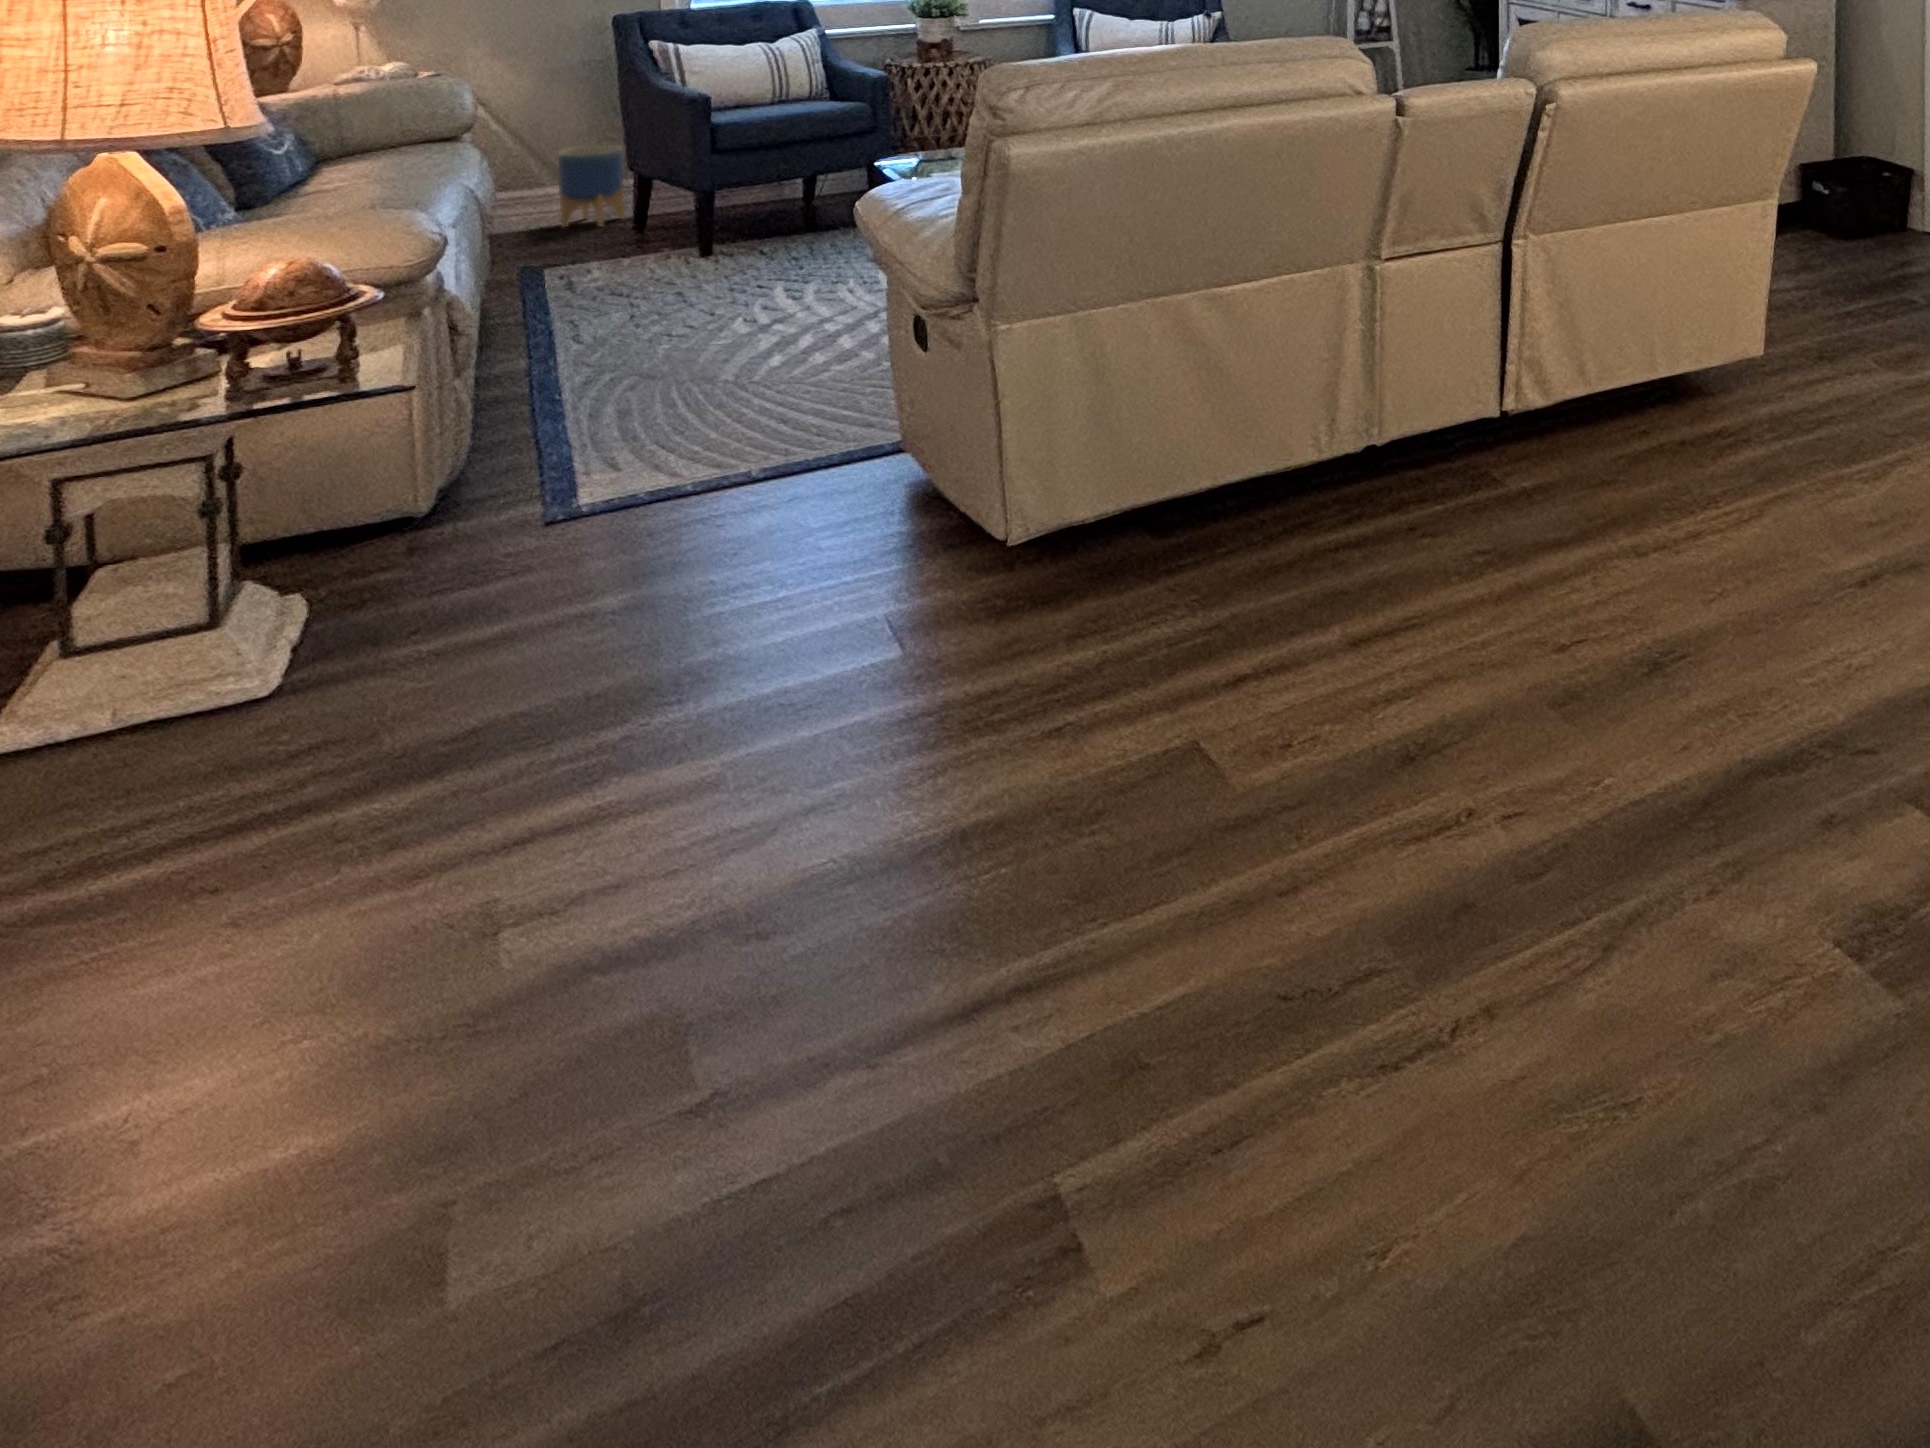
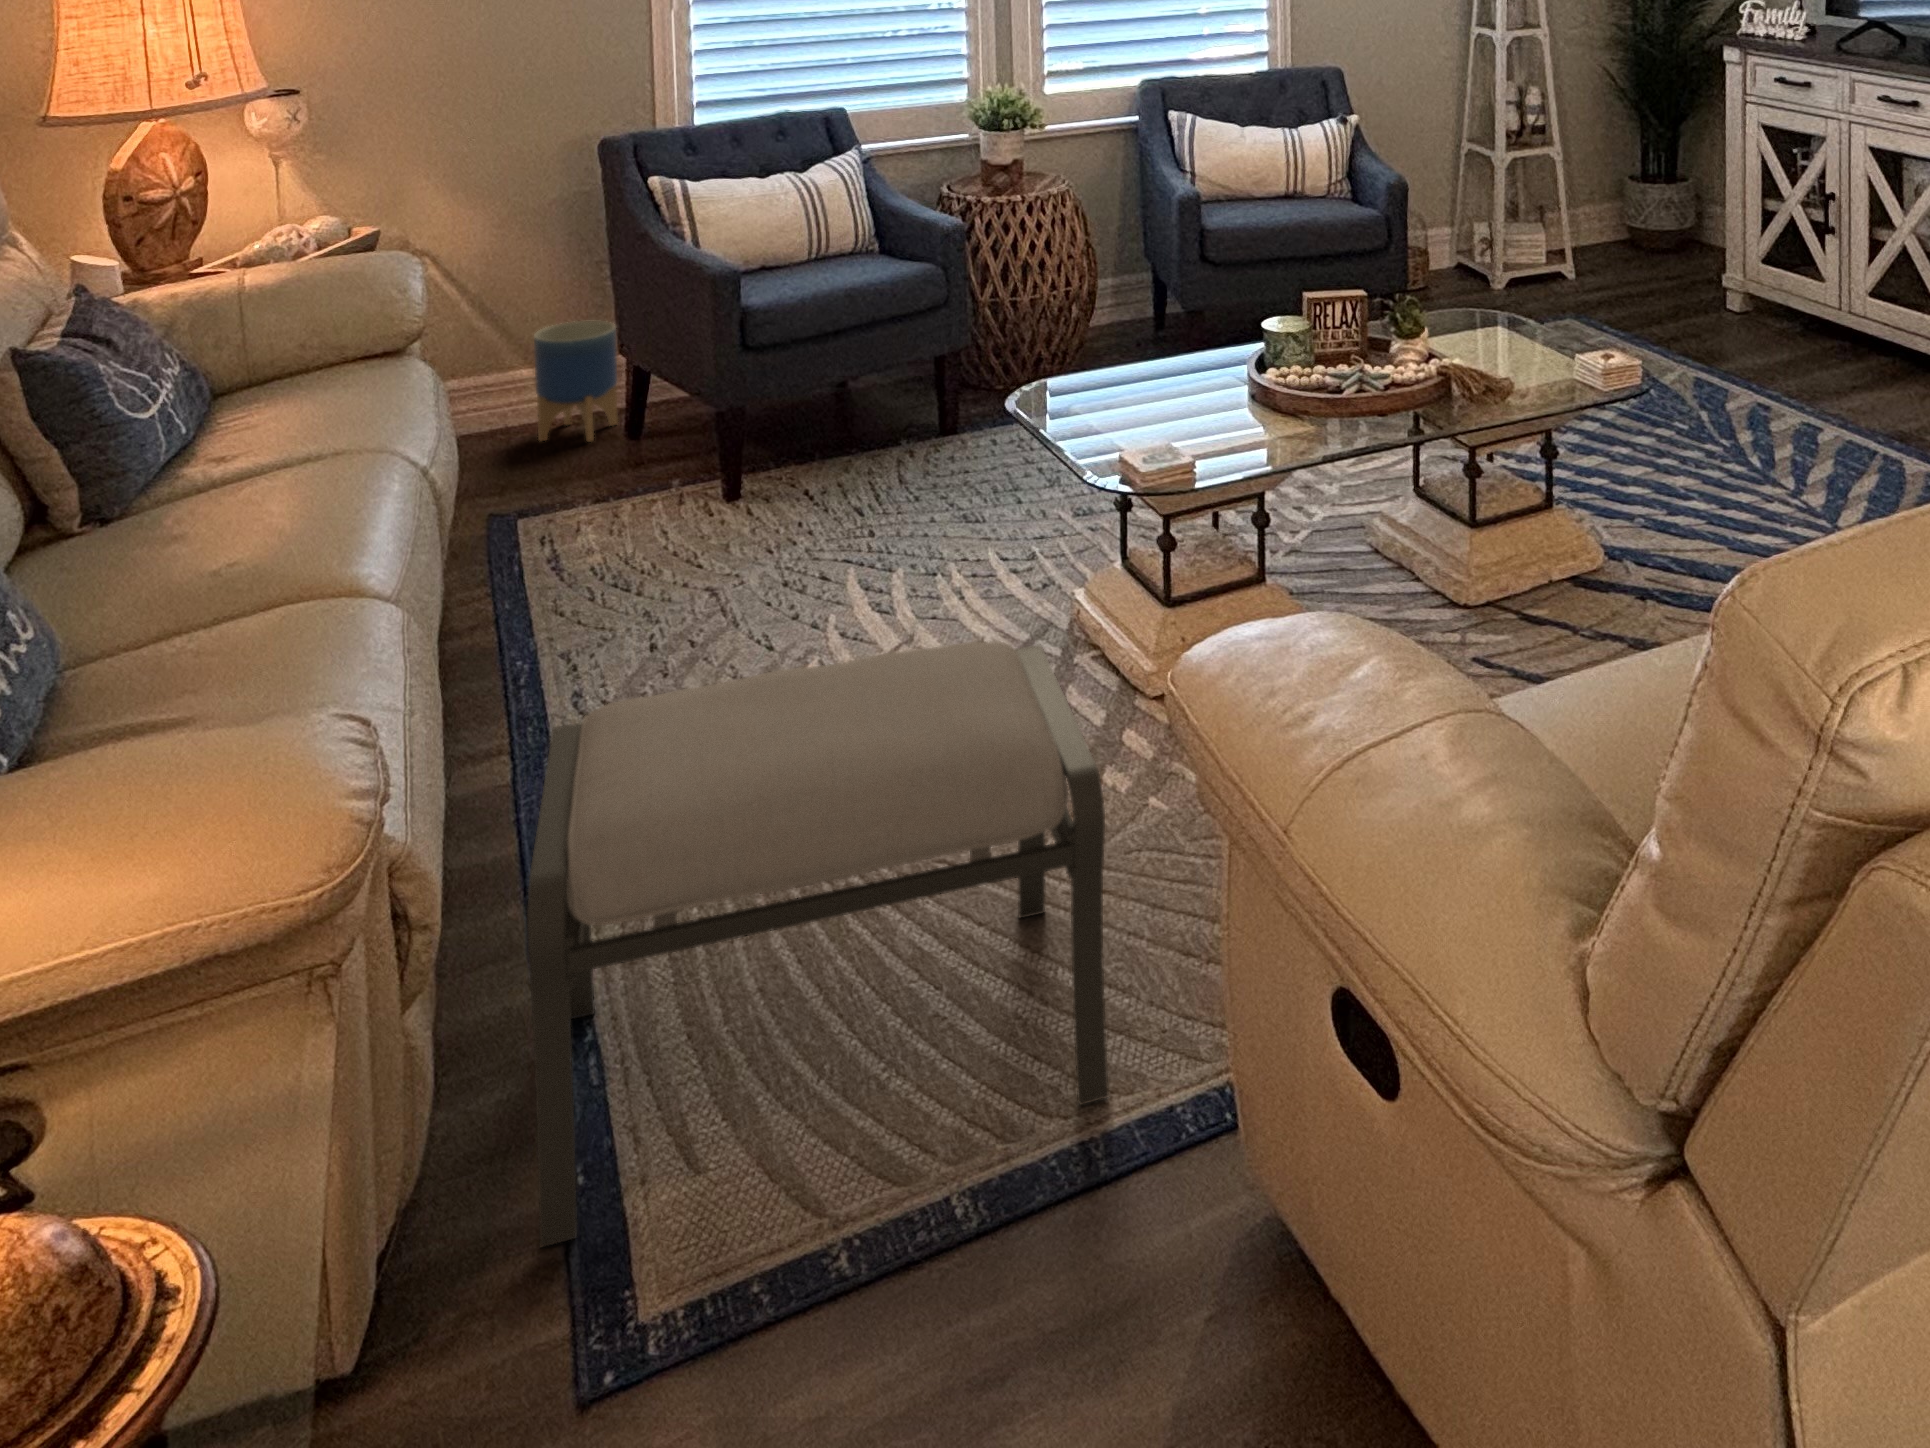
ottoman: none [502,240,827,487] -> present [527,641,1109,1247]

